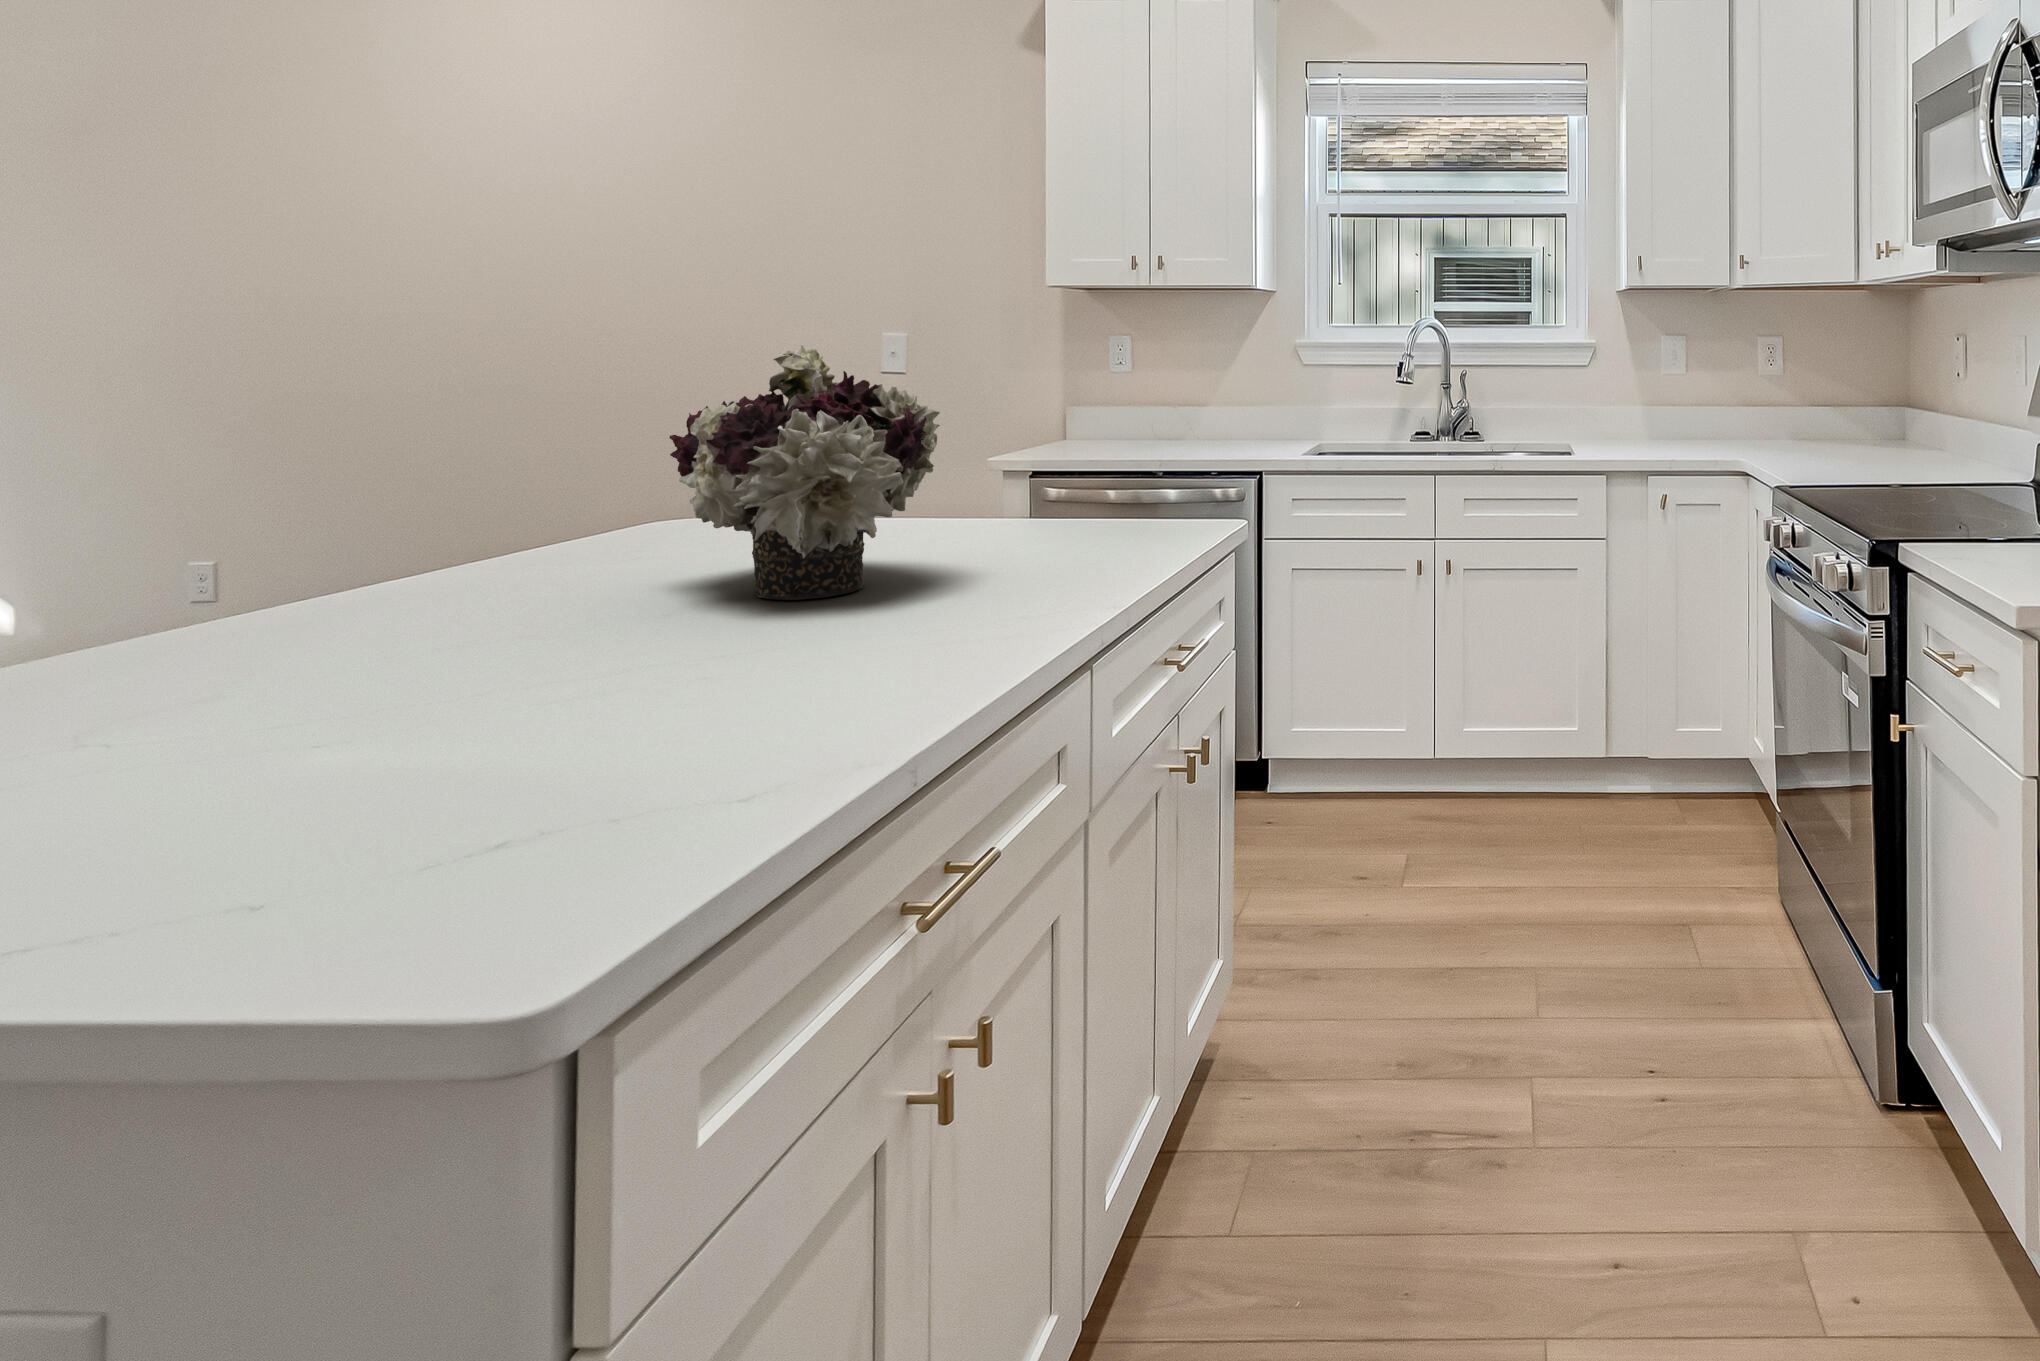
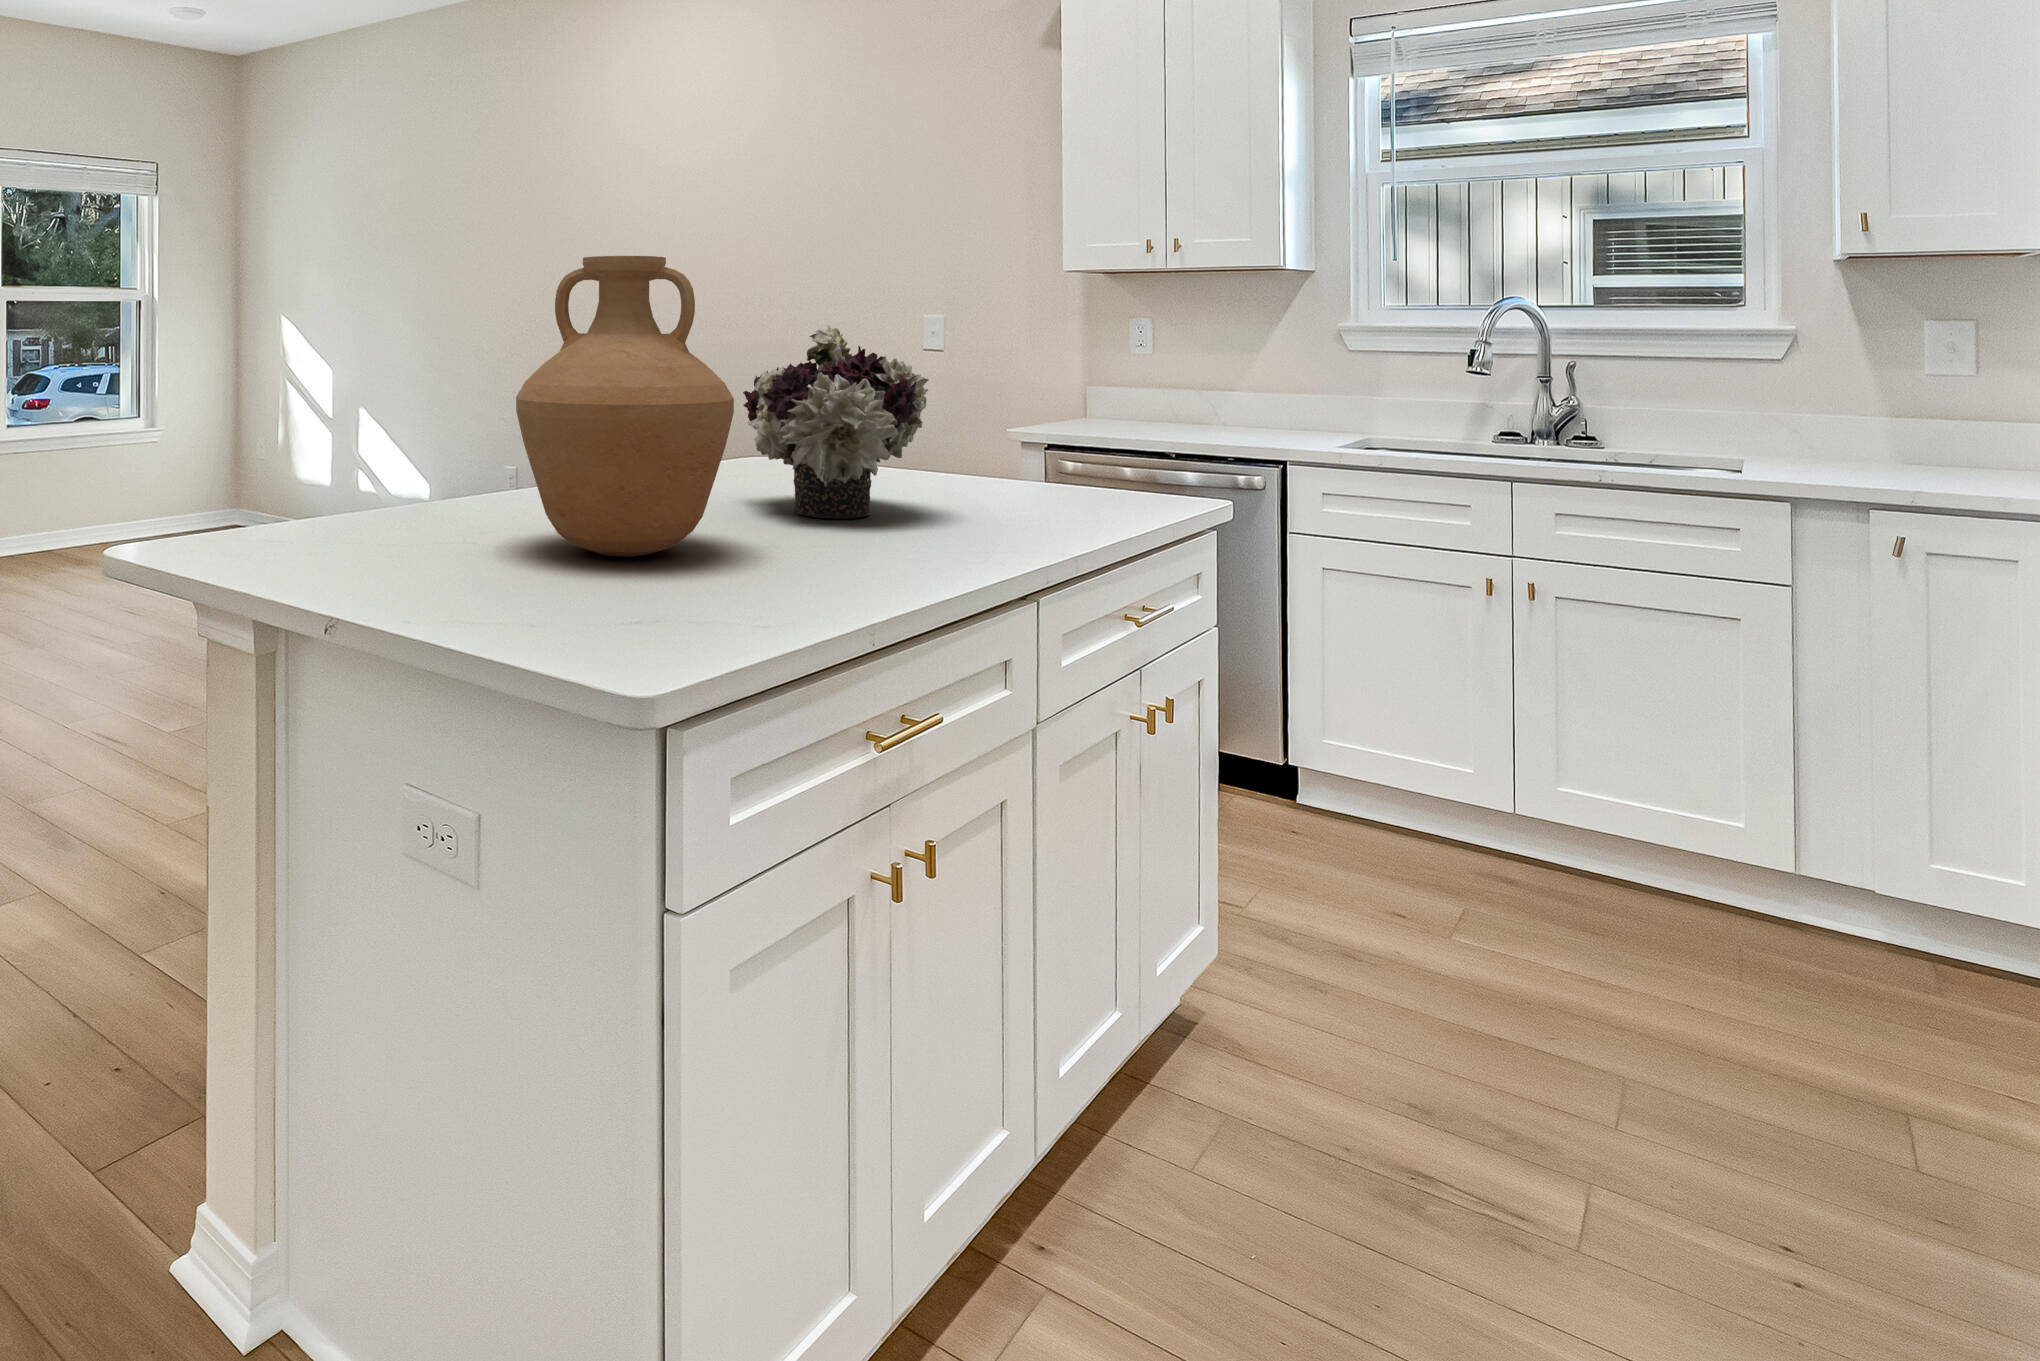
vase: none [232,239,672,718] -> present [516,256,734,557]

